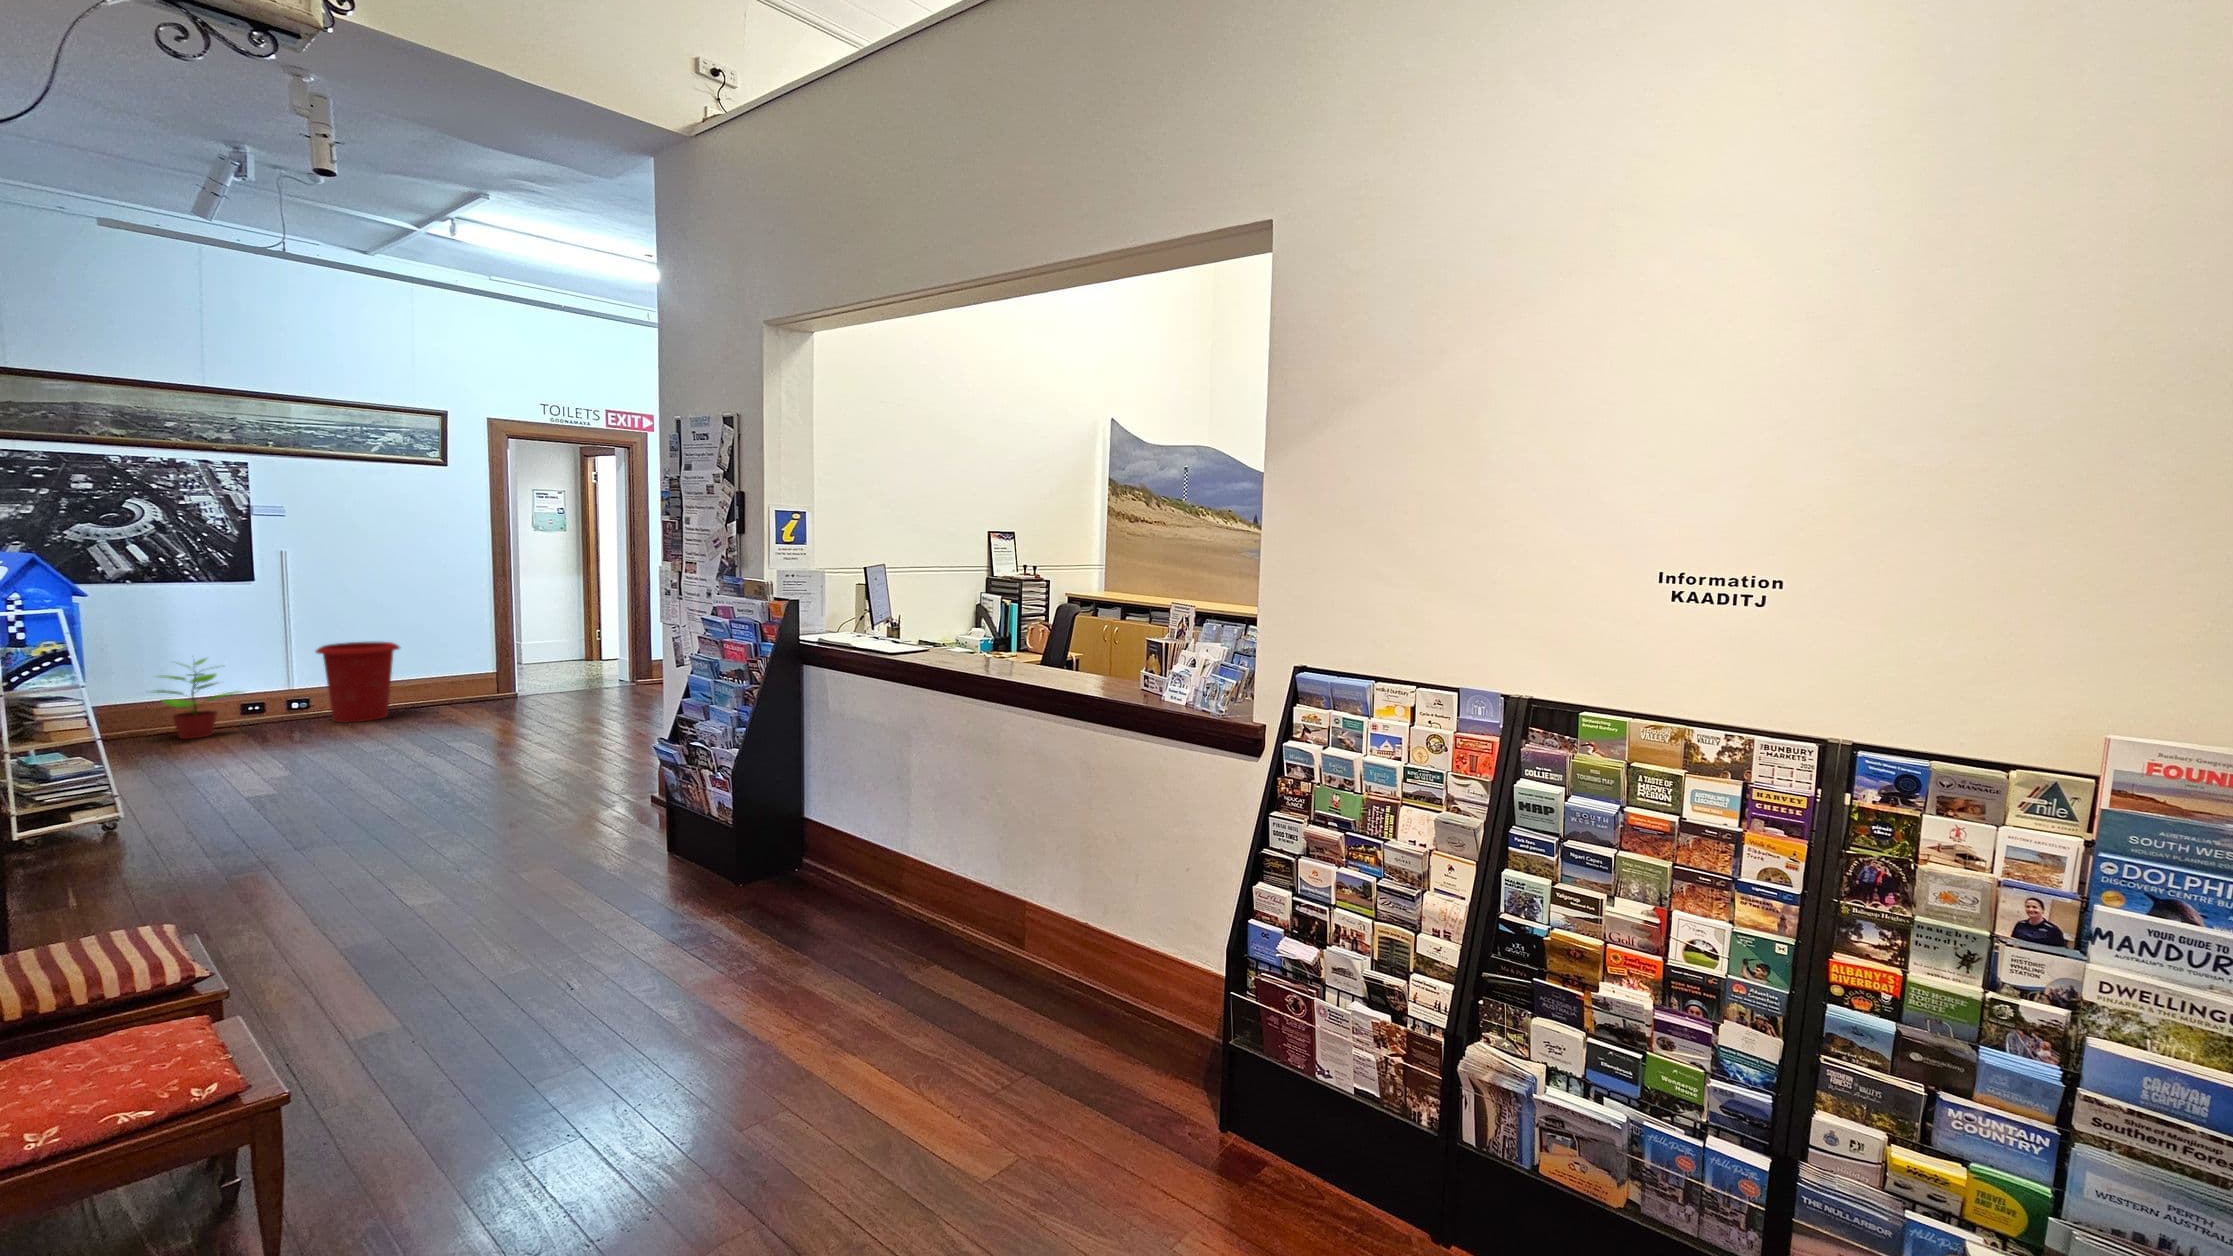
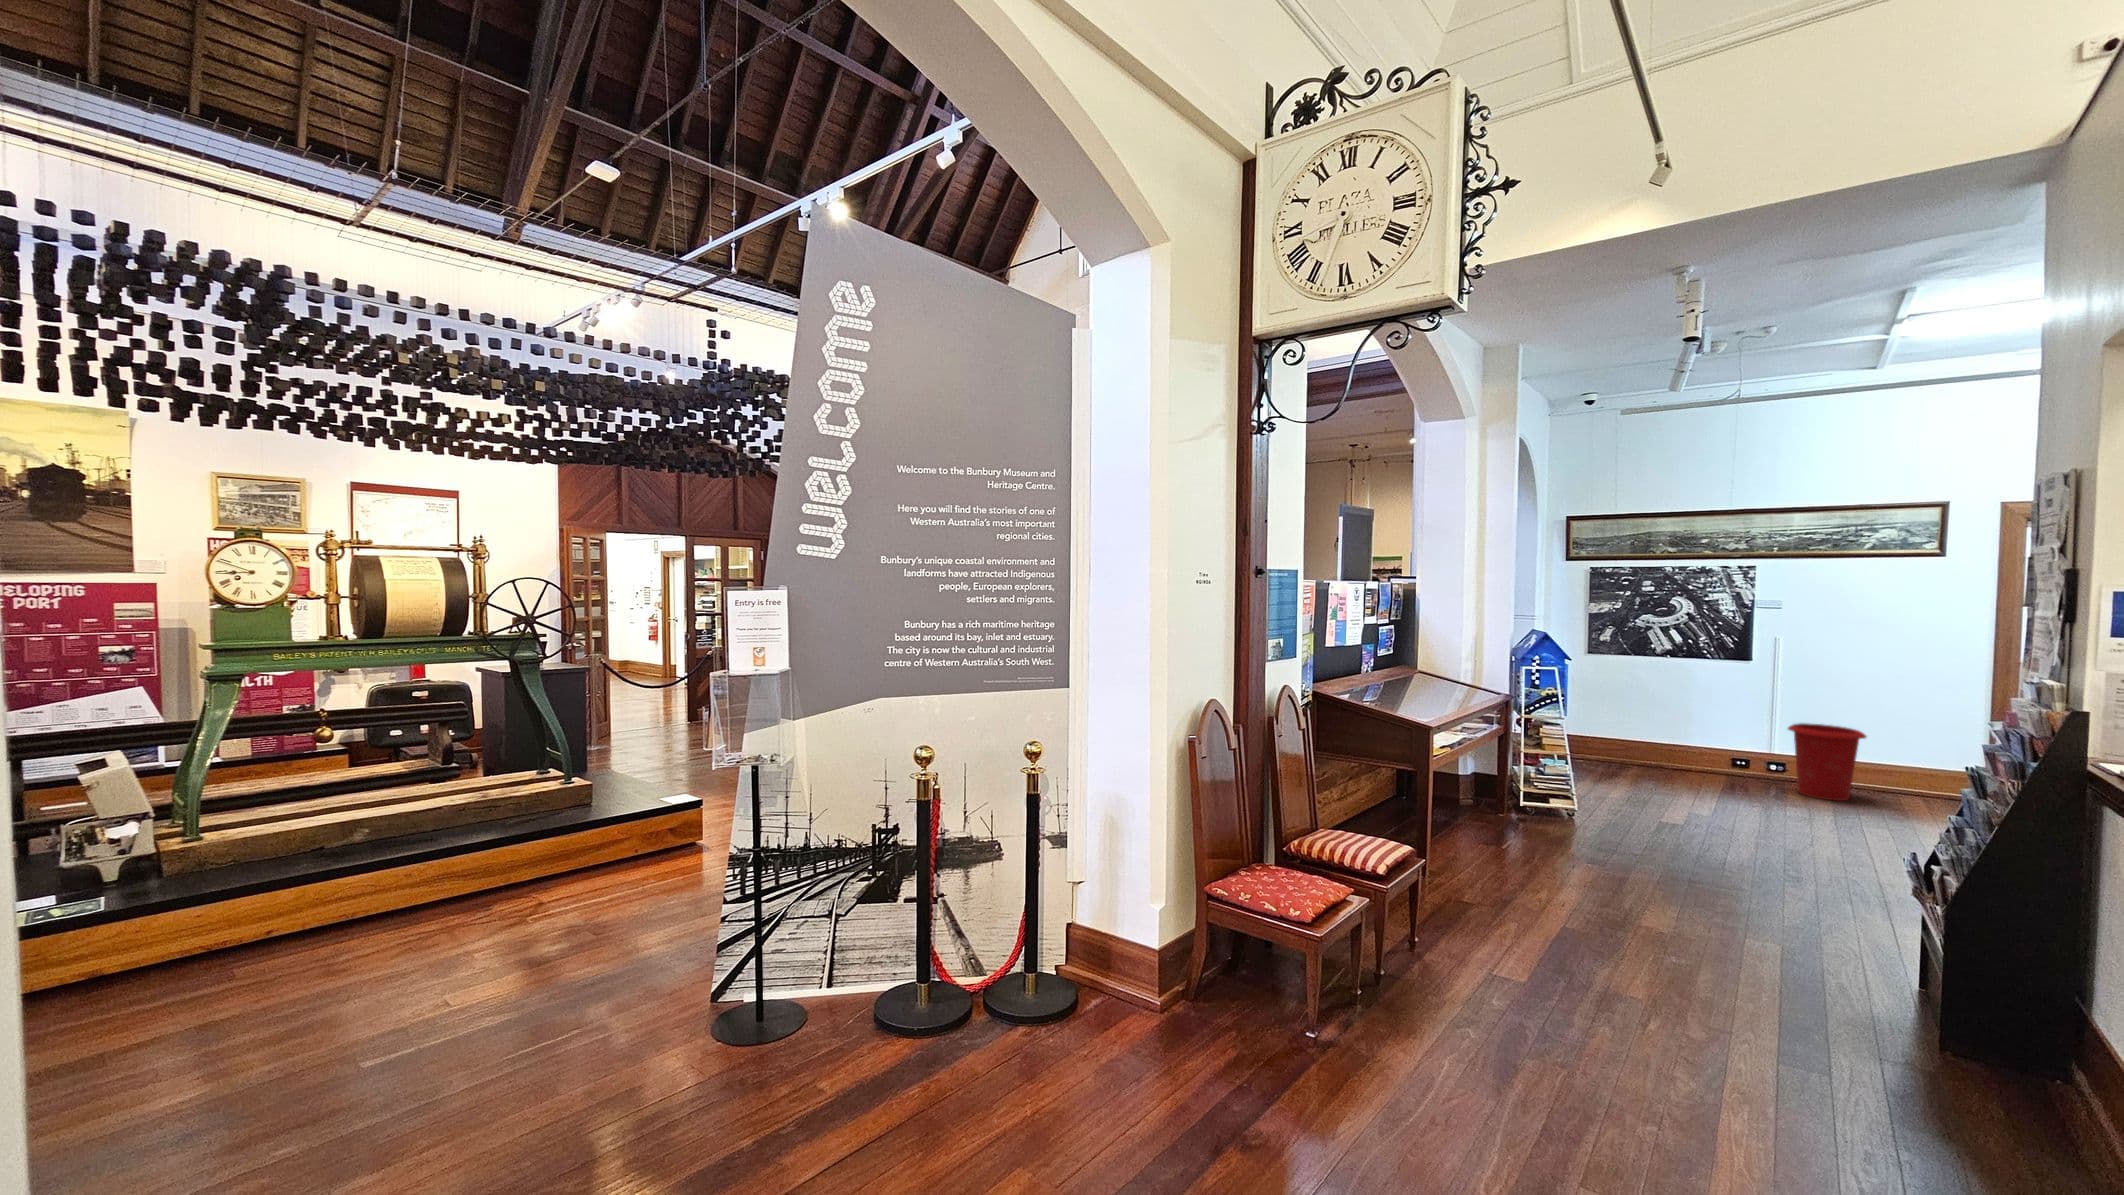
potted plant: present [155,659,243,739] -> none [1666,714,1731,778]

